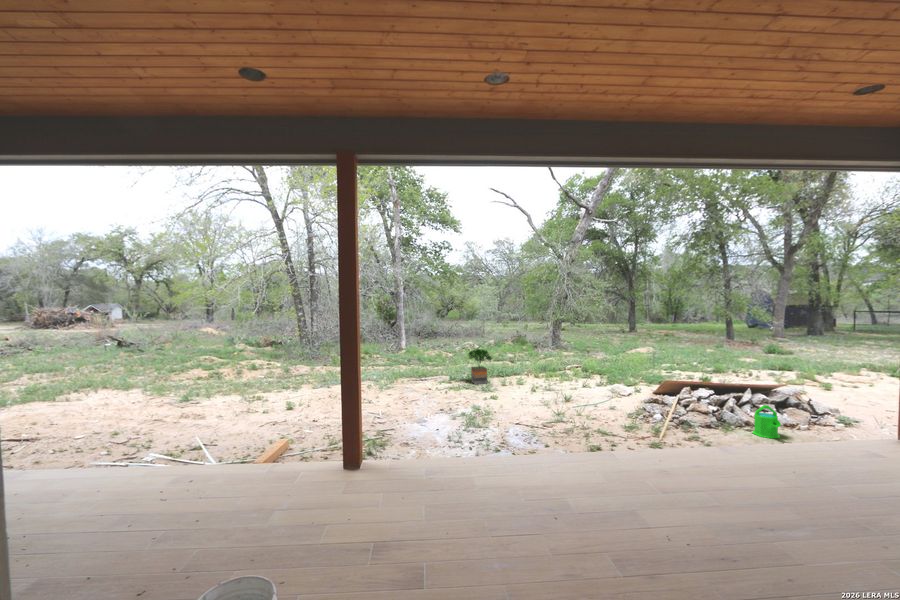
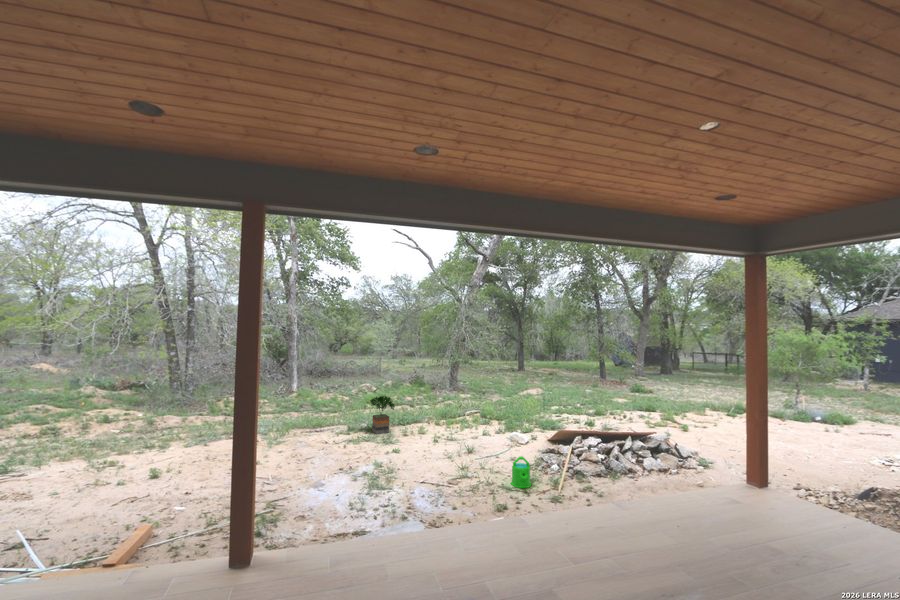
watering can: present [753,405,781,438] -> present [511,456,532,488]

